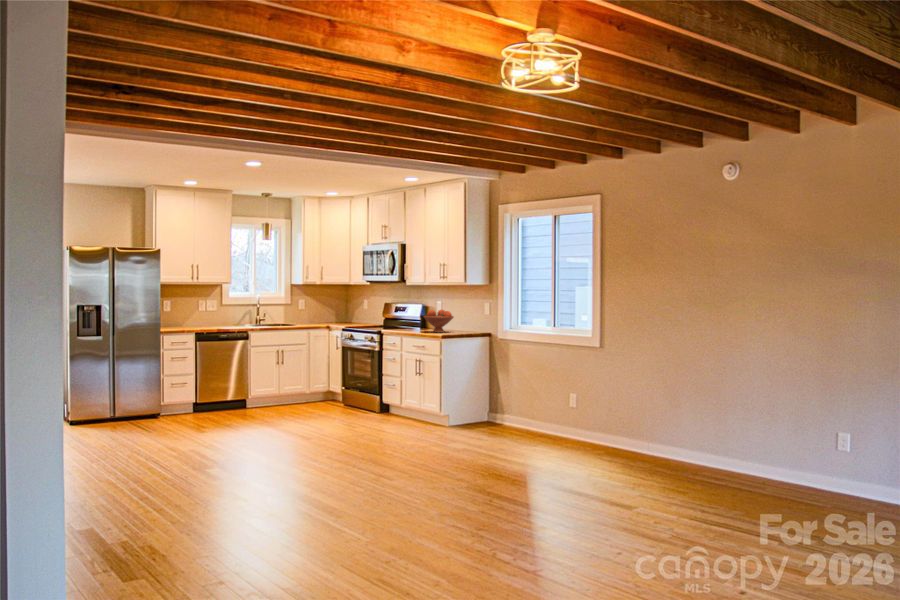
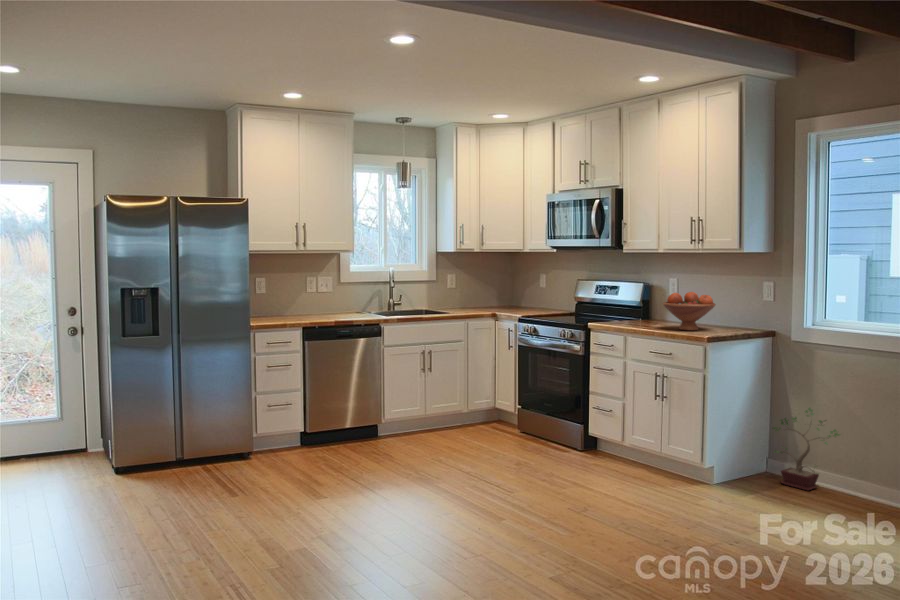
potted plant: none [484,376,516,425] -> present [773,408,840,491]

